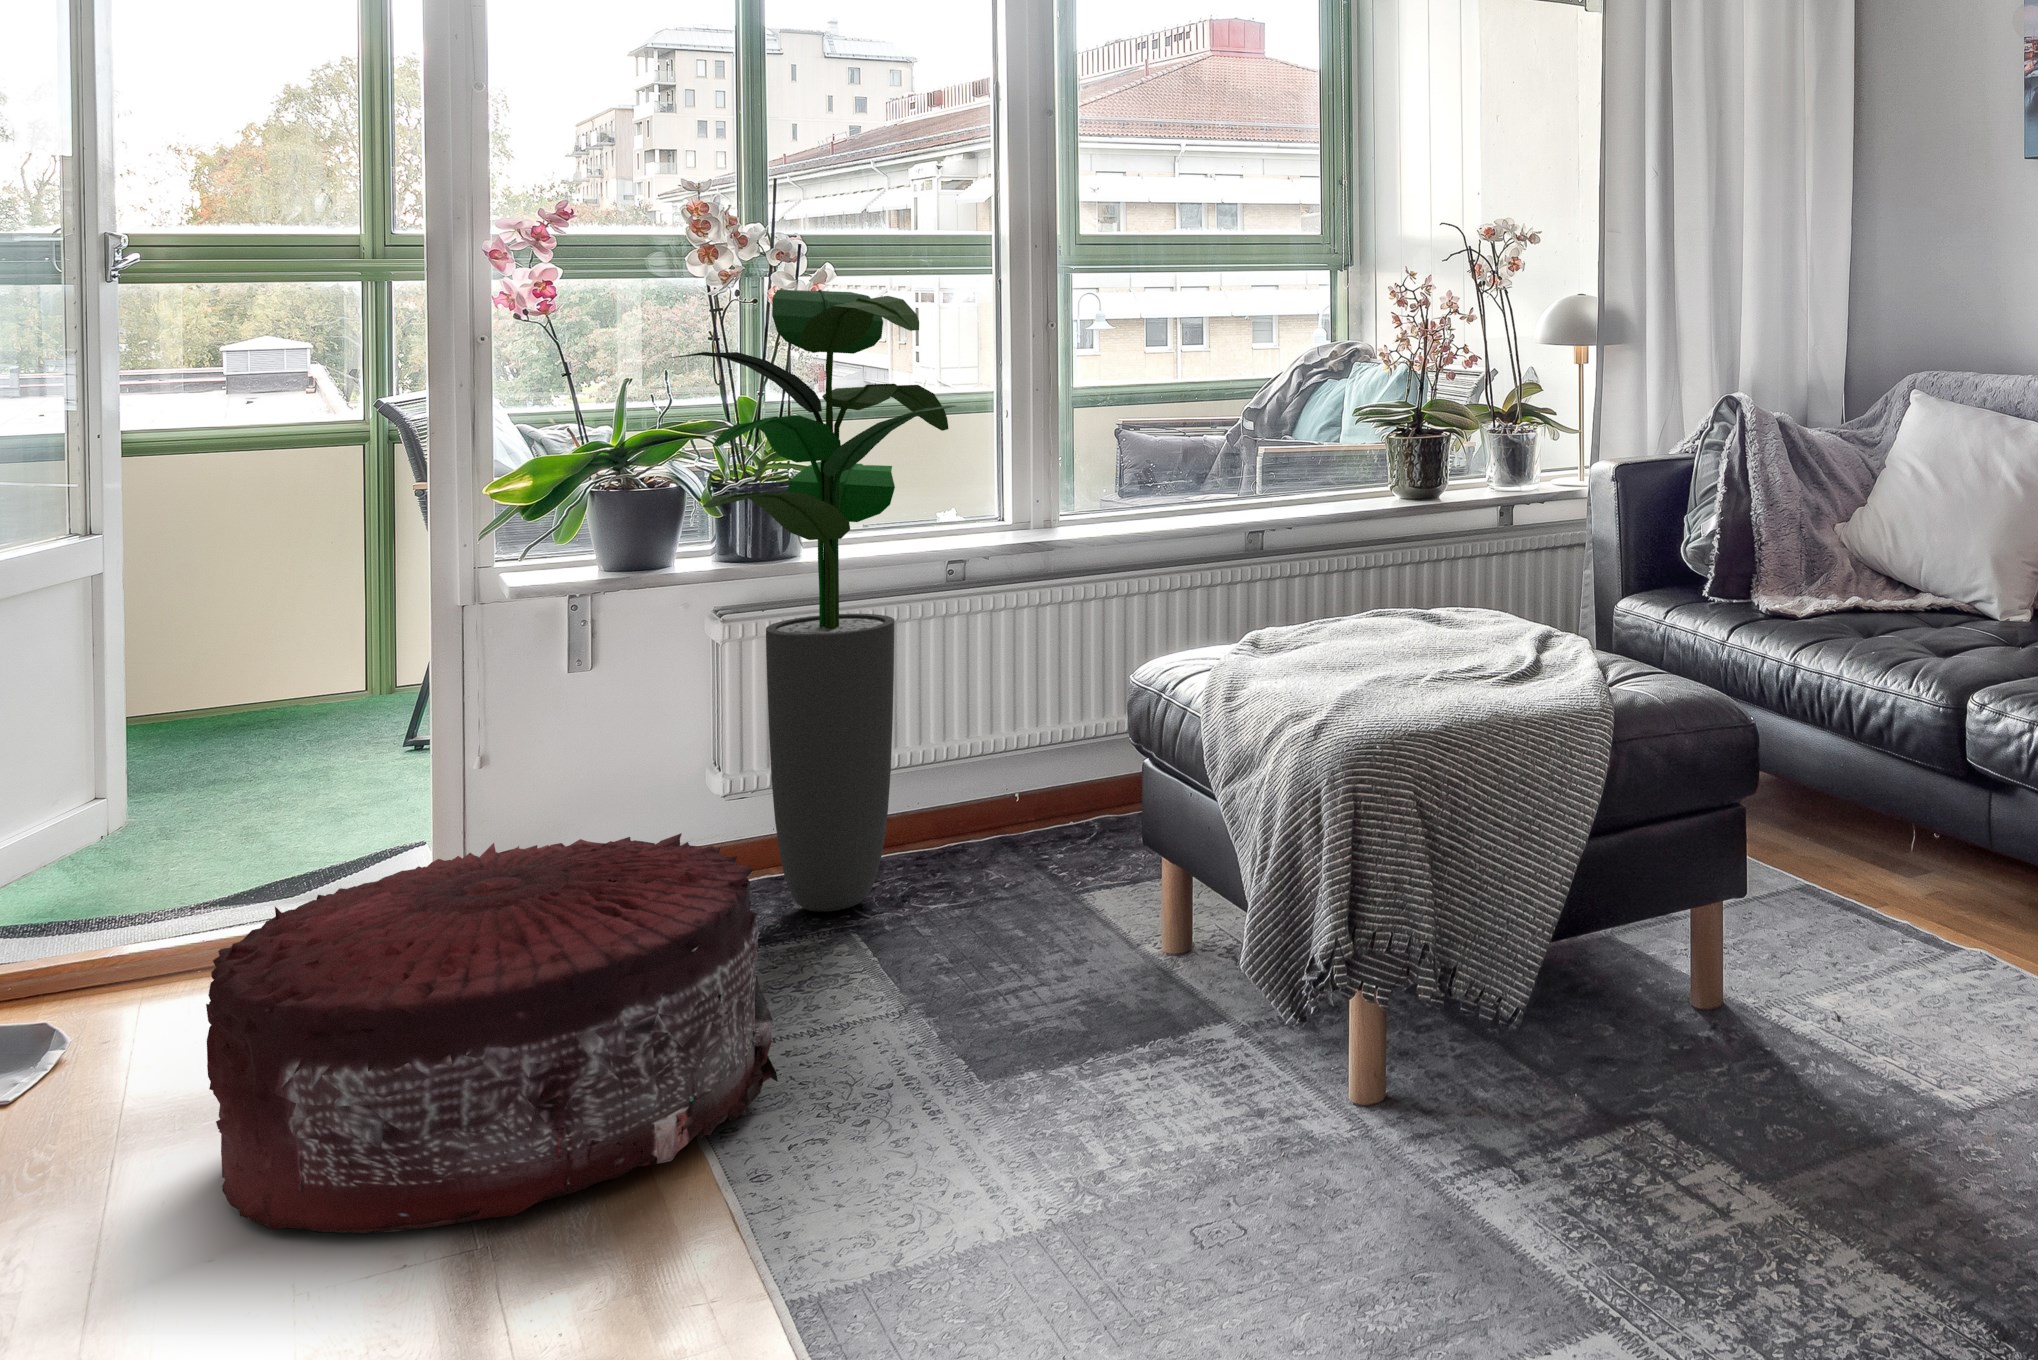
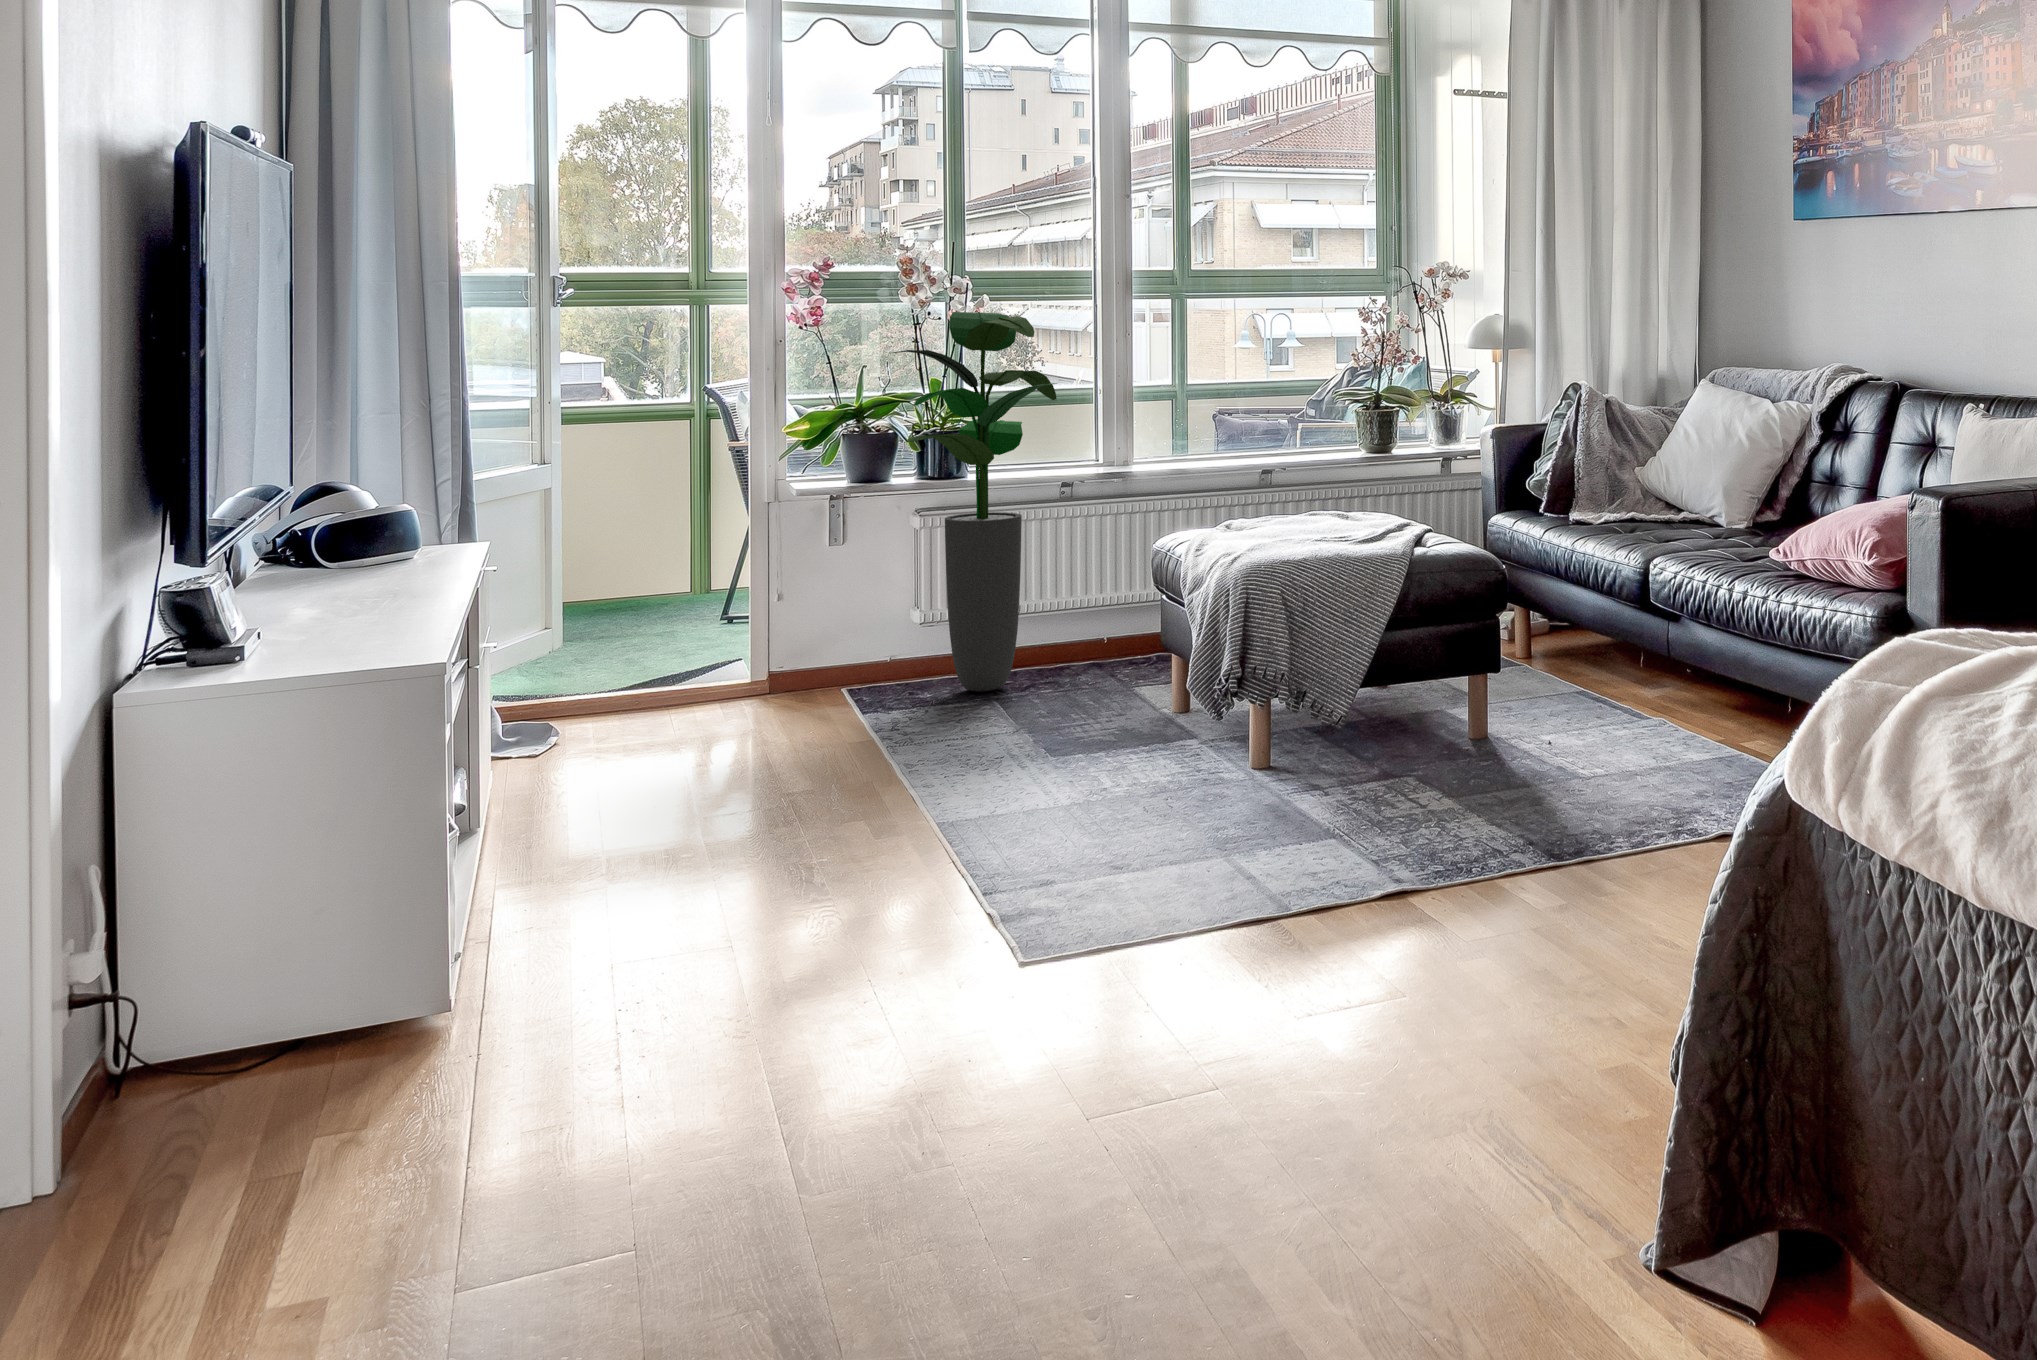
pouf: present [206,833,778,1234] -> none [653,622,945,798]

